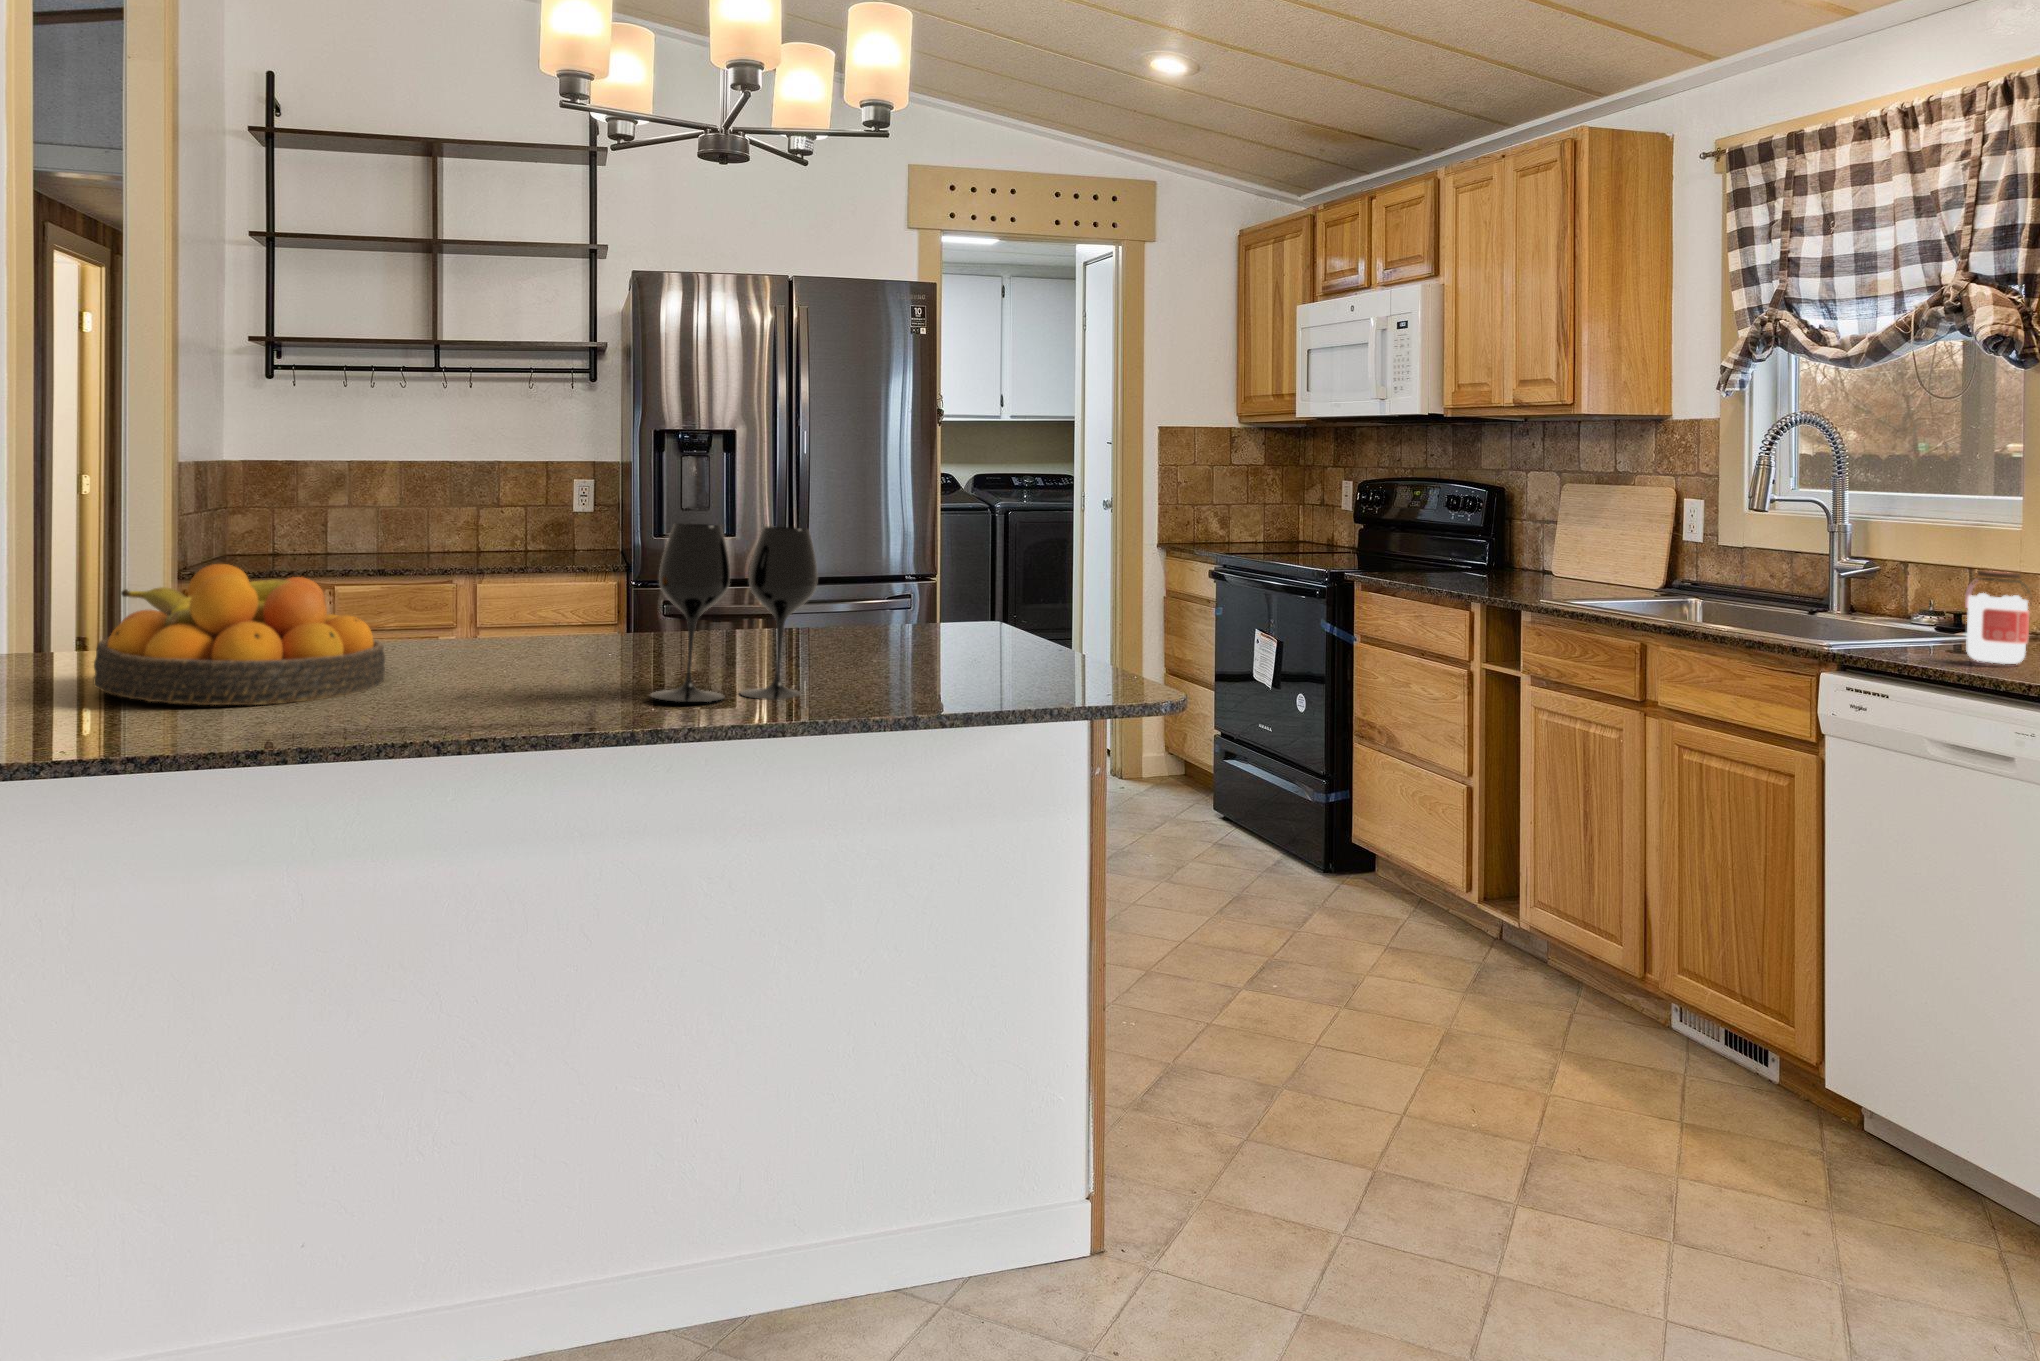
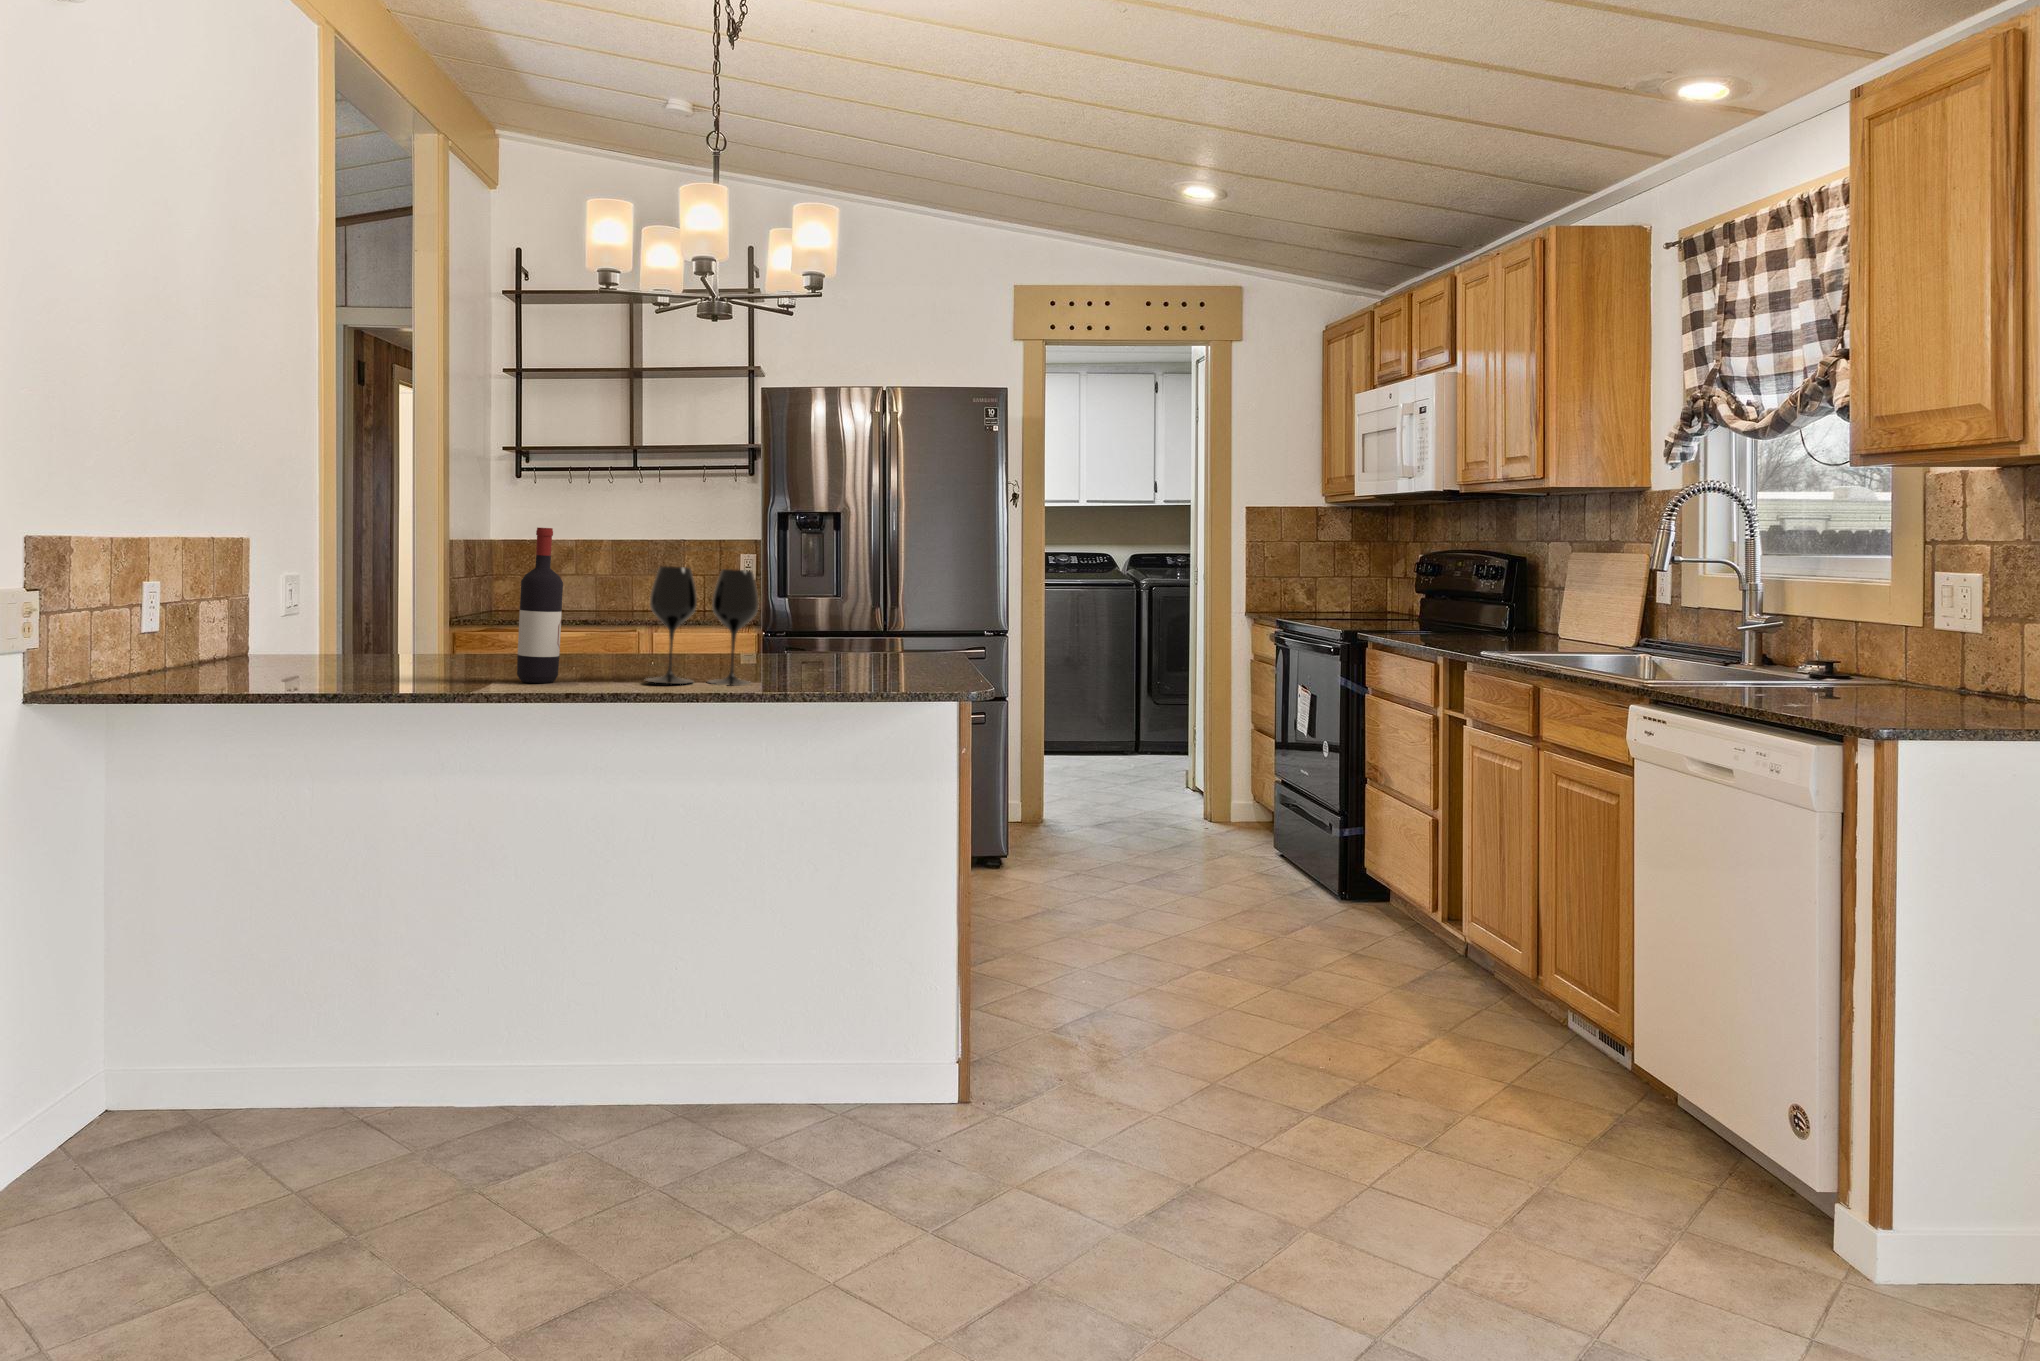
wine bottle: none [439,464,515,707] -> present [517,528,563,683]
fruit bowl: present [93,564,385,705] -> none [332,594,506,679]
jar: present [1965,571,2030,664] -> none [1751,615,1810,696]

